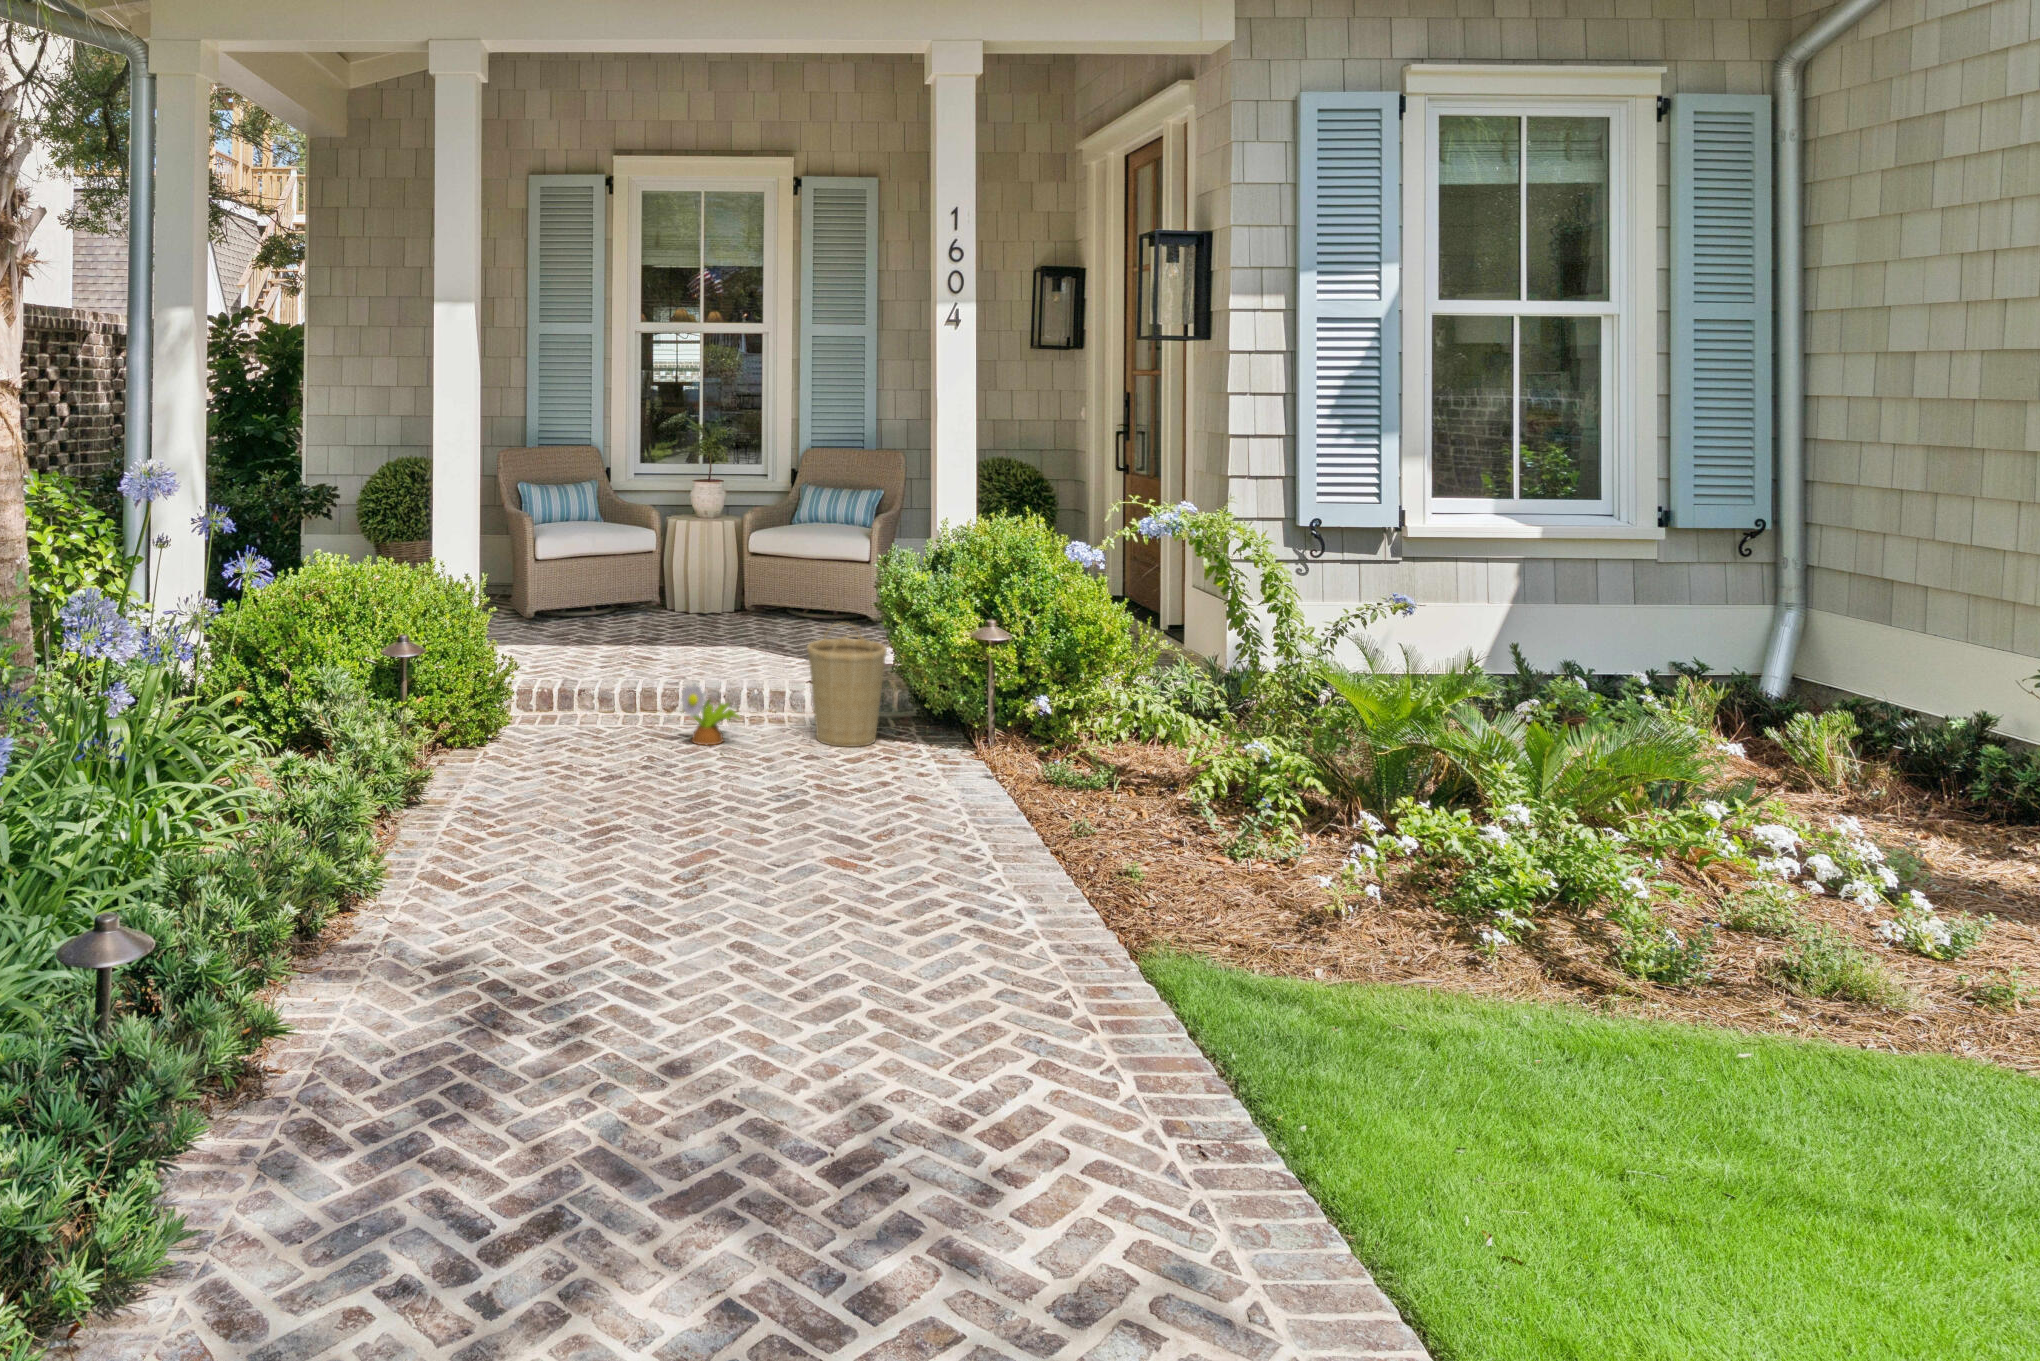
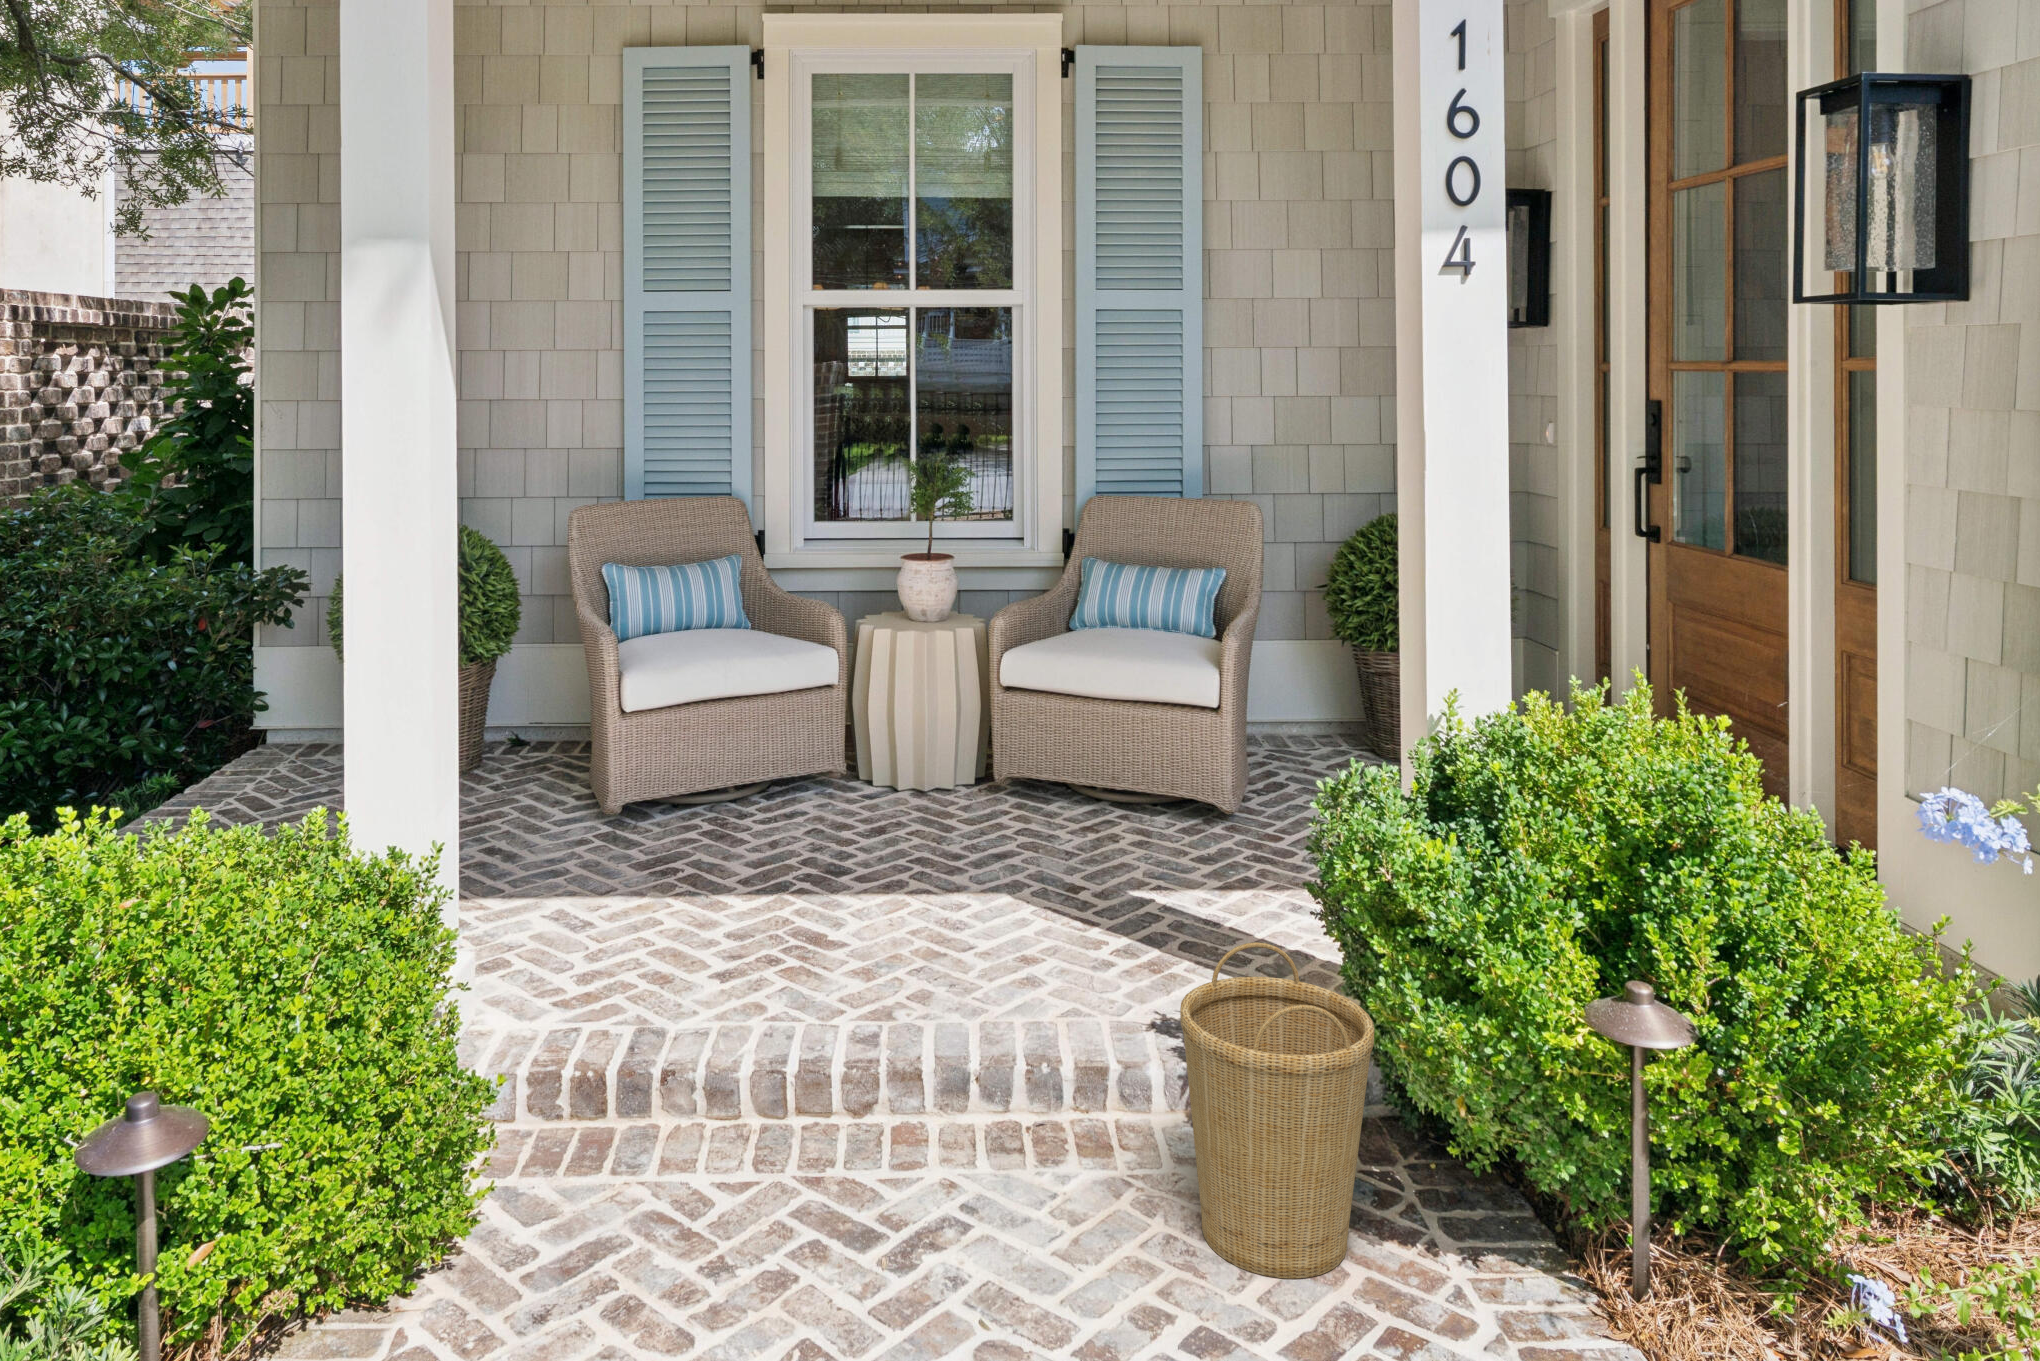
decorative plant: present [681,684,739,745] -> none [874,1120,1027,1275]

